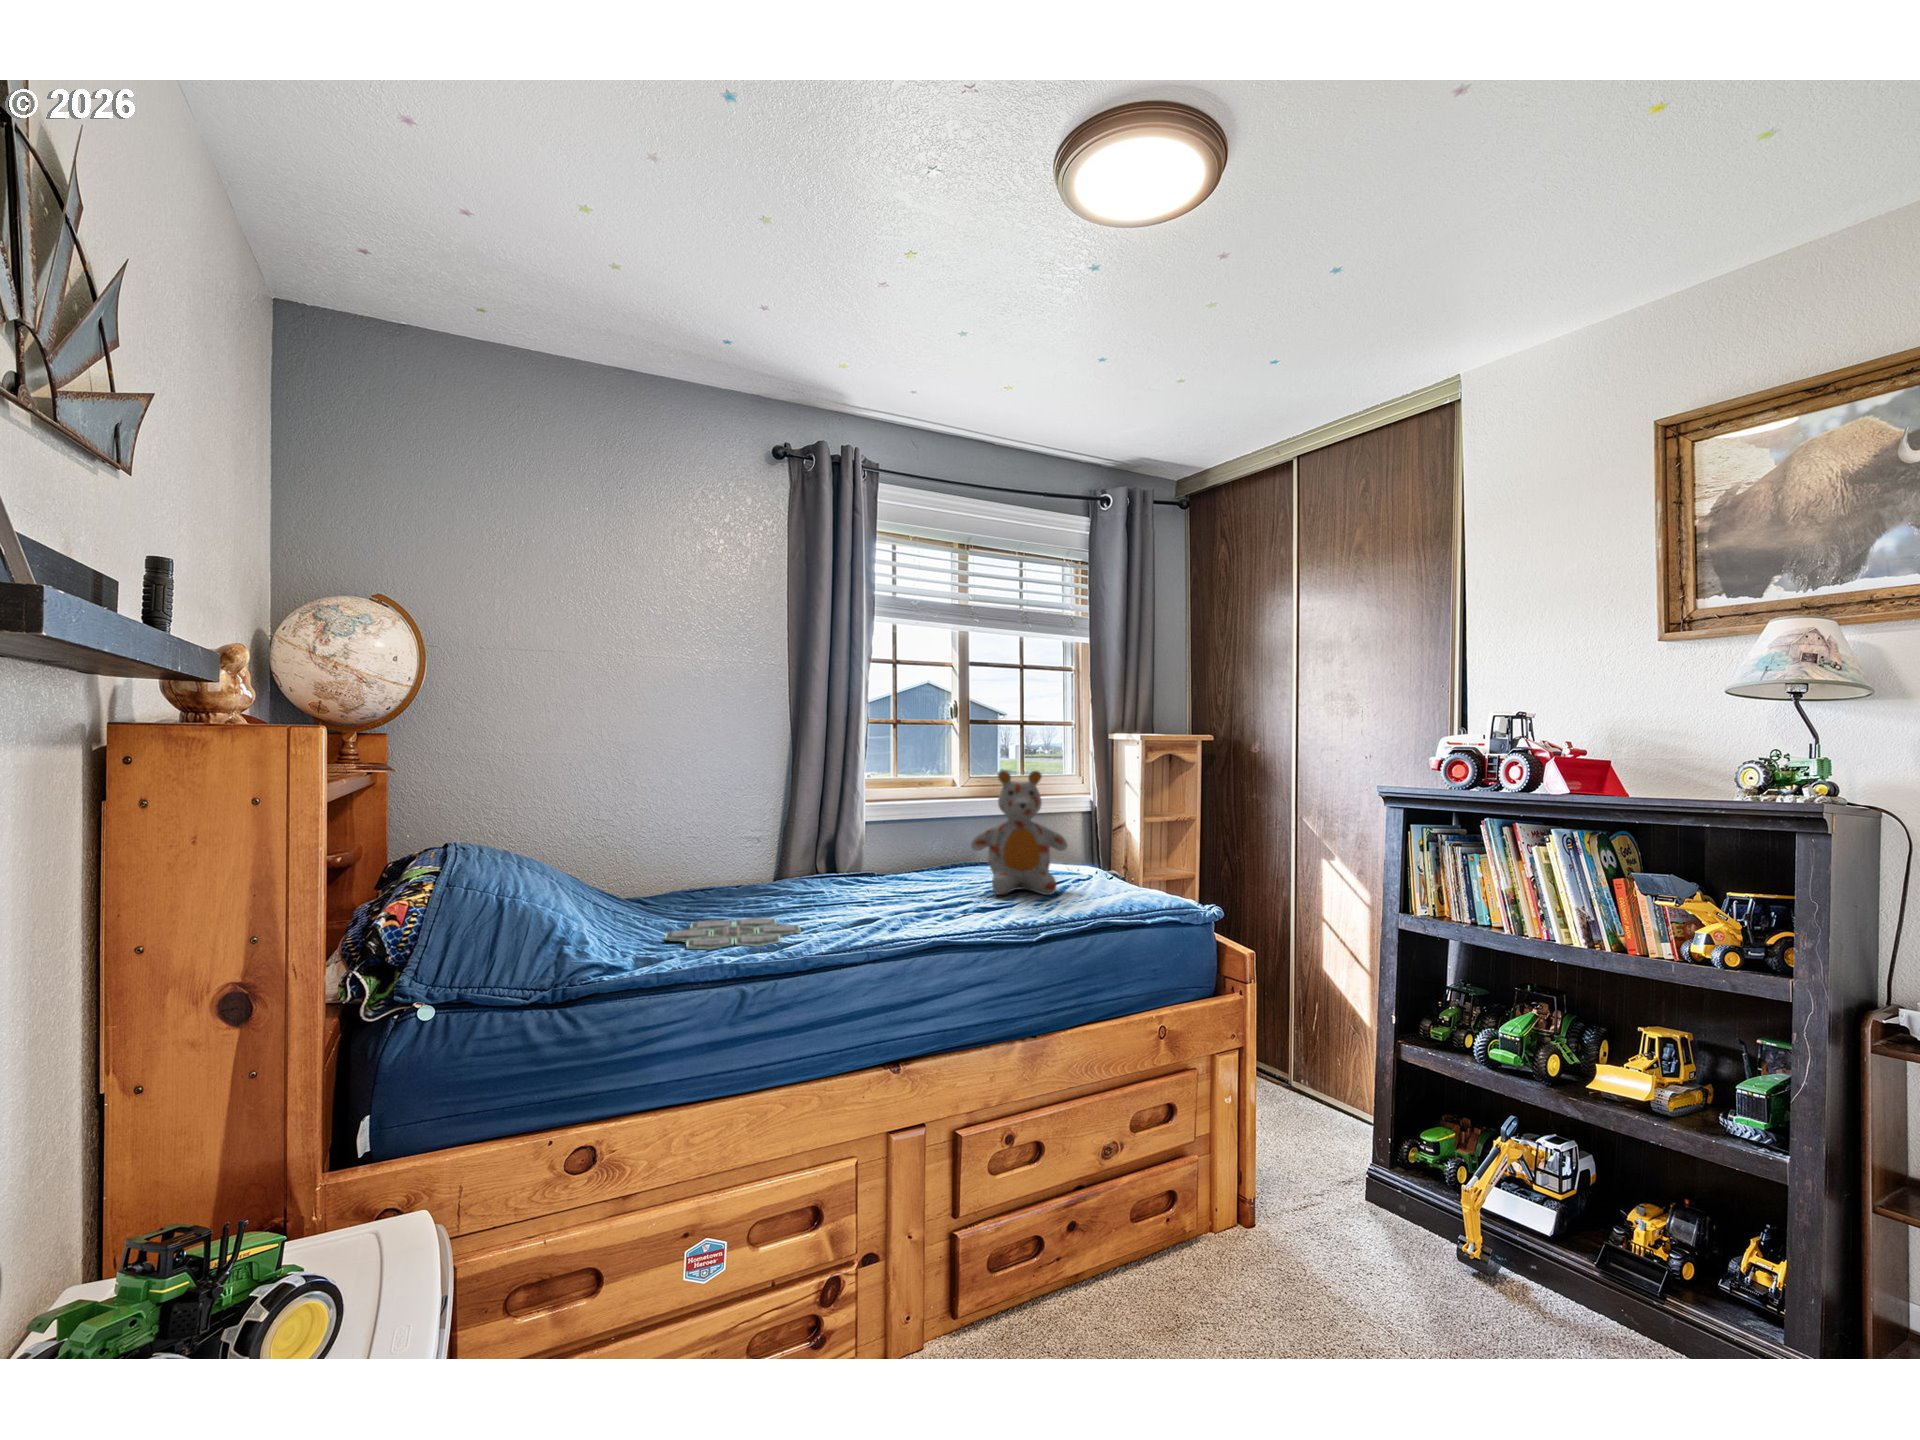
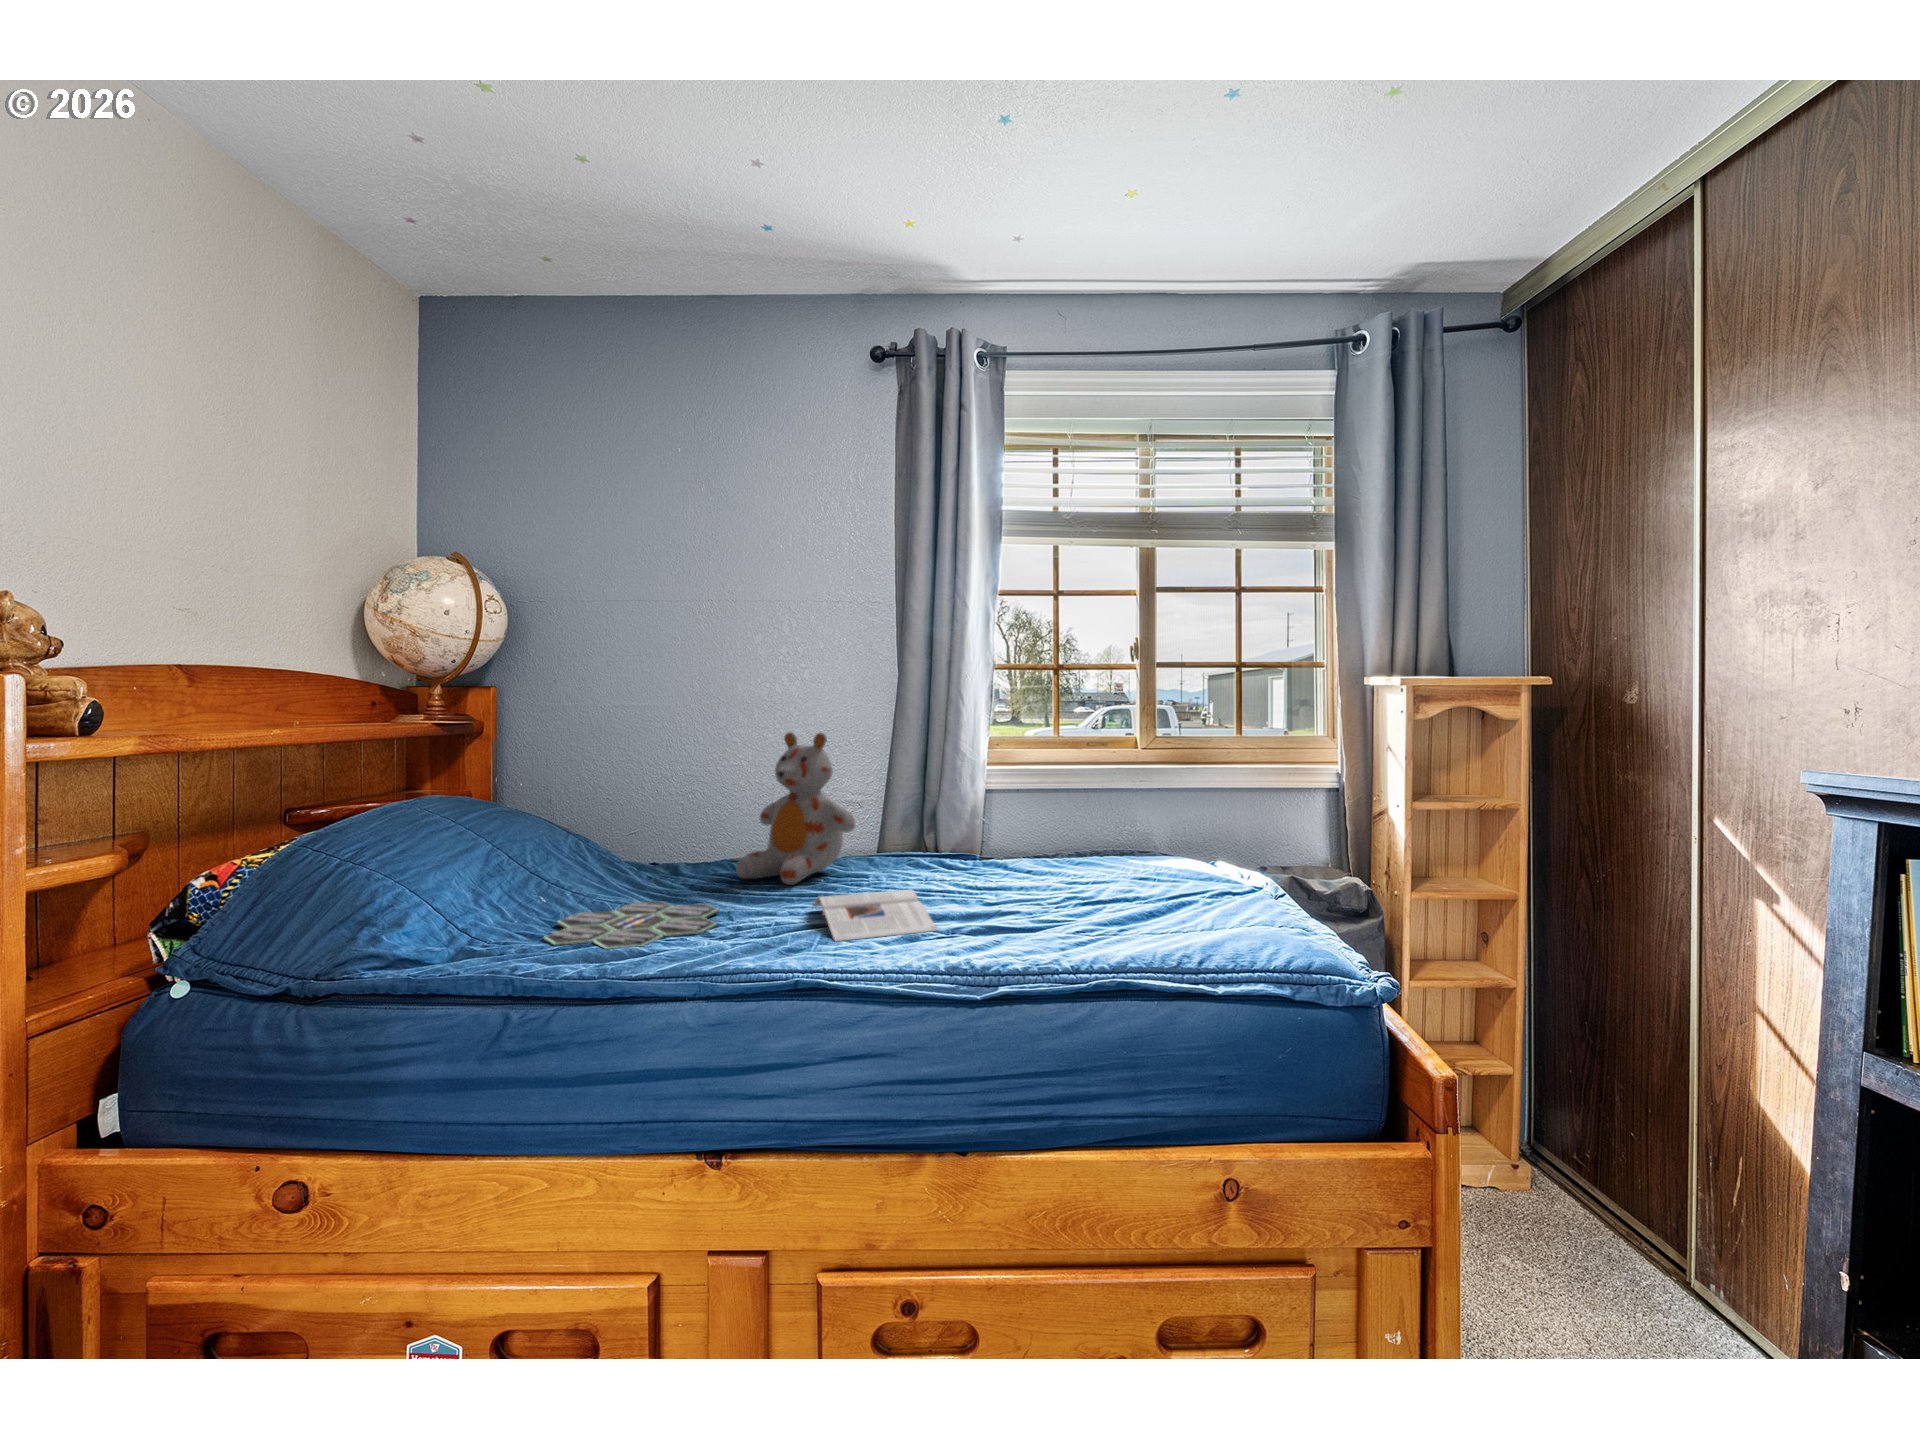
stuffed bear: present [971,770,1068,895] -> present [736,732,855,885]
magazine: none [840,891,959,926] -> present [812,890,937,941]

